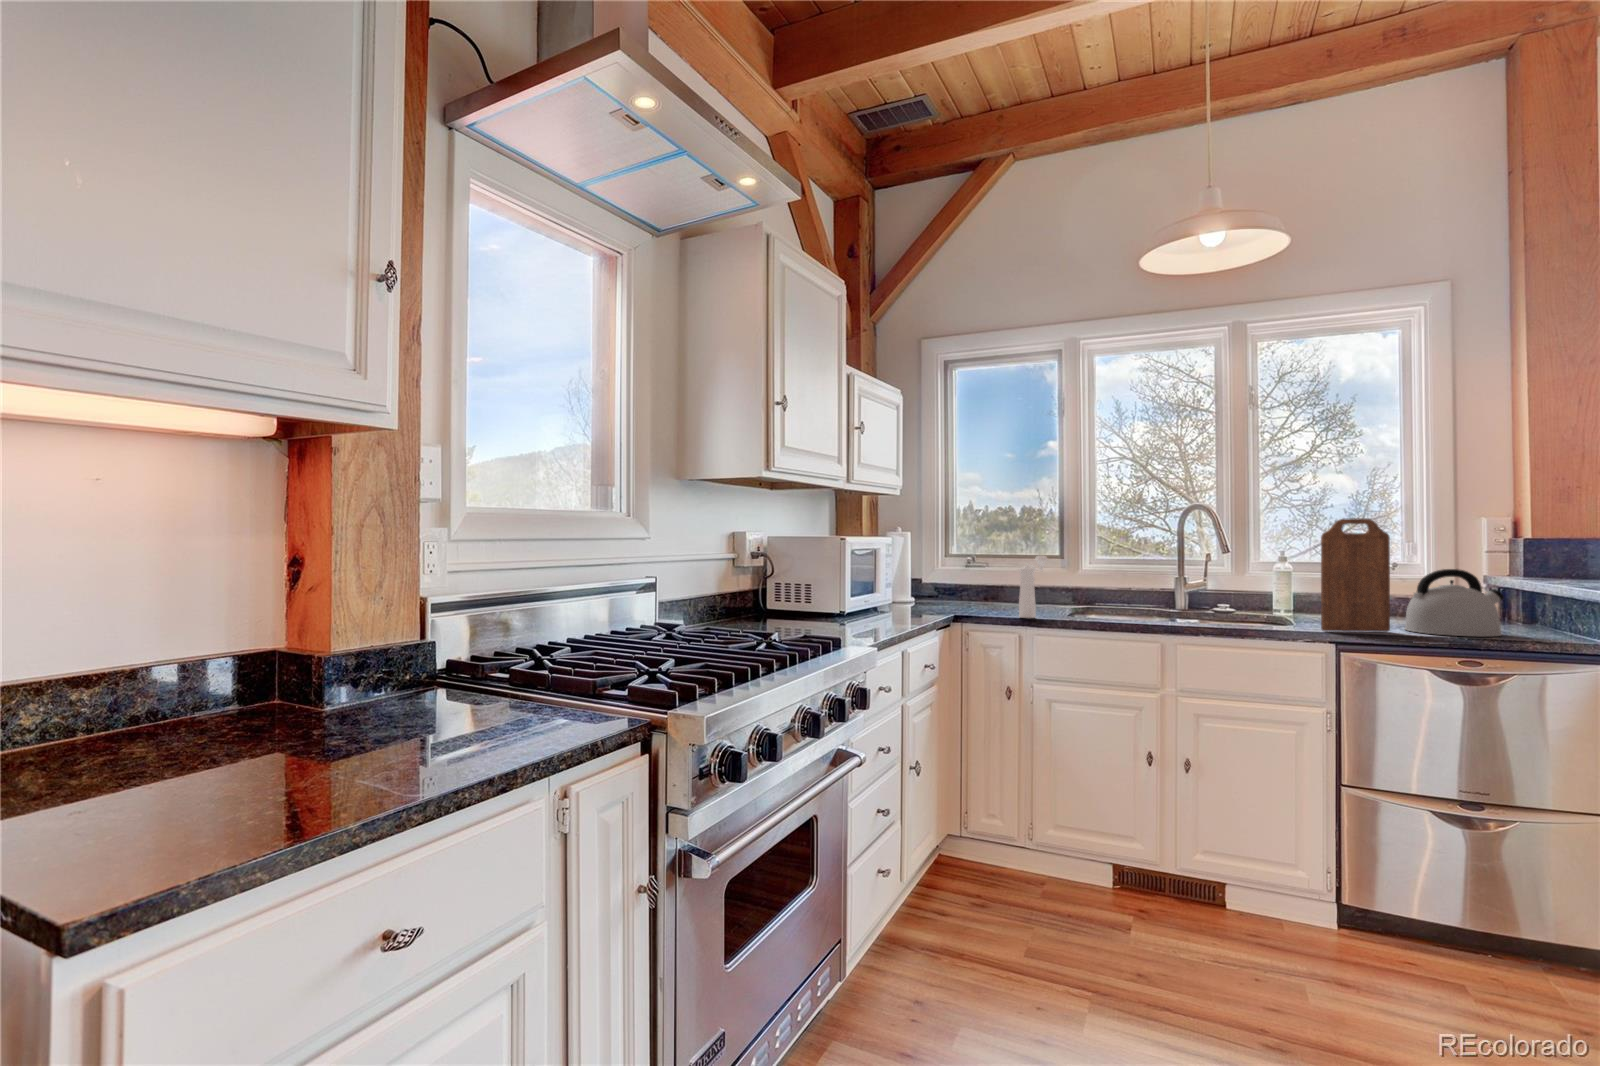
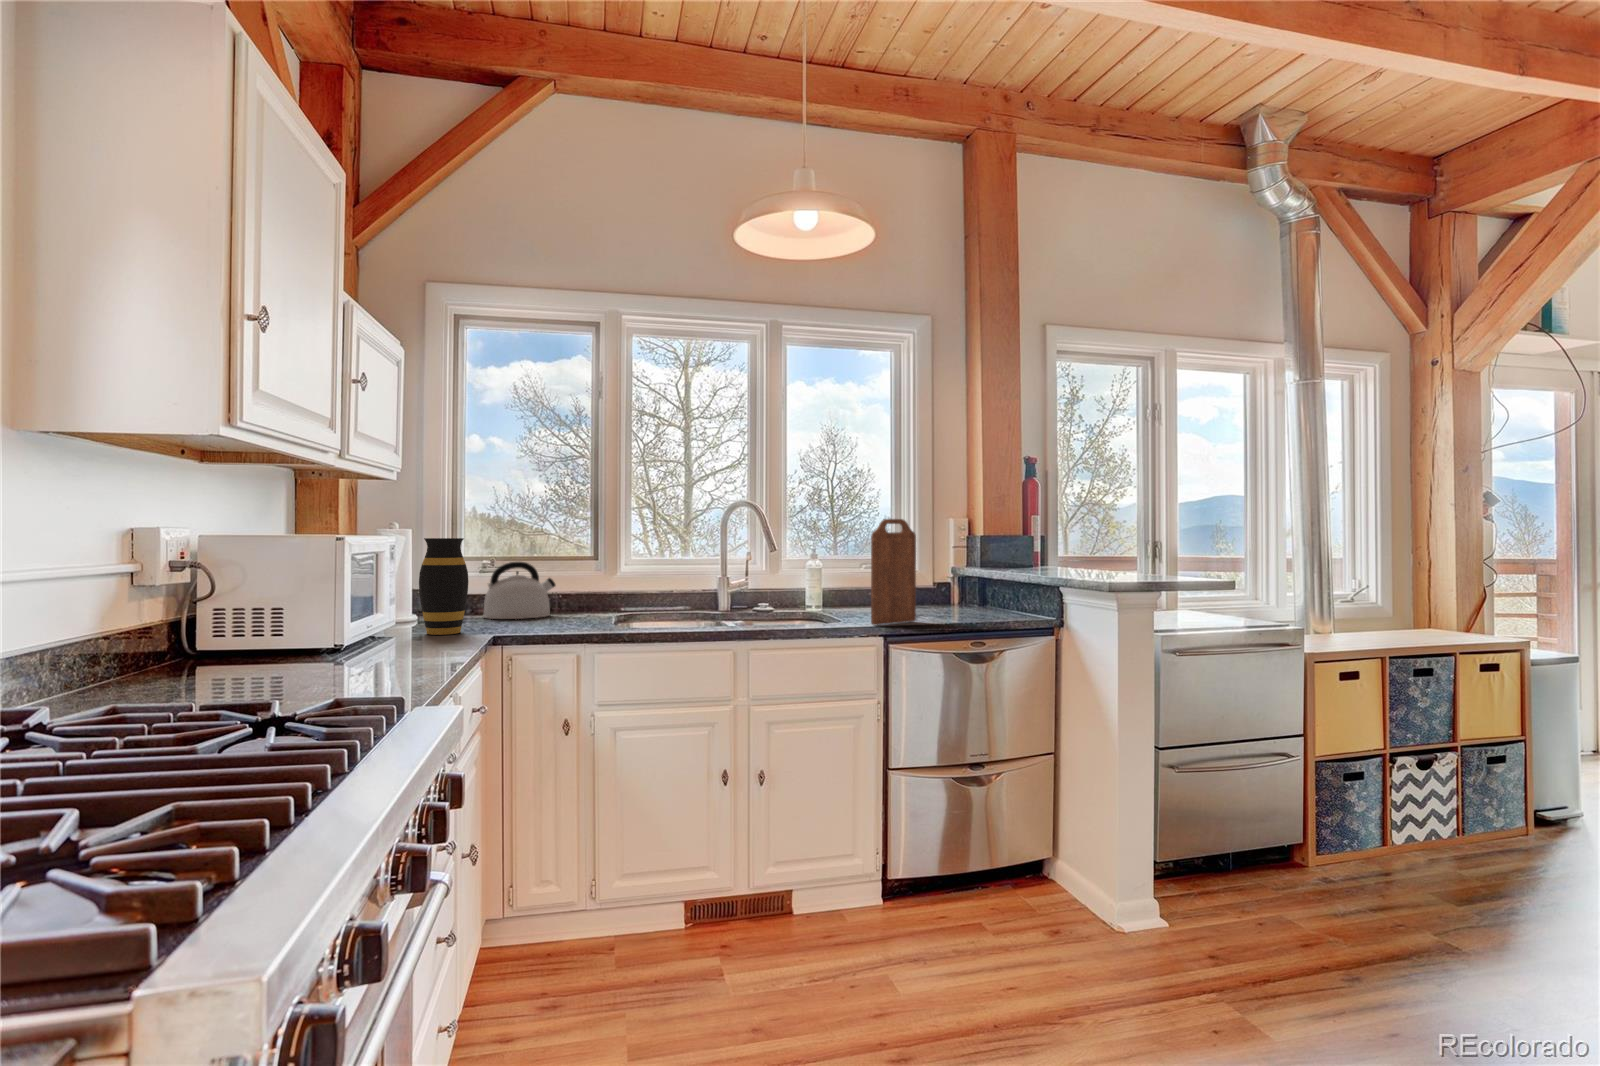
vase: none [904,539,938,611] -> present [419,538,468,635]
pepper mill: present [1019,556,1047,618] -> none [582,558,611,634]
kettle: present [1404,569,1504,637] -> present [483,562,555,619]

